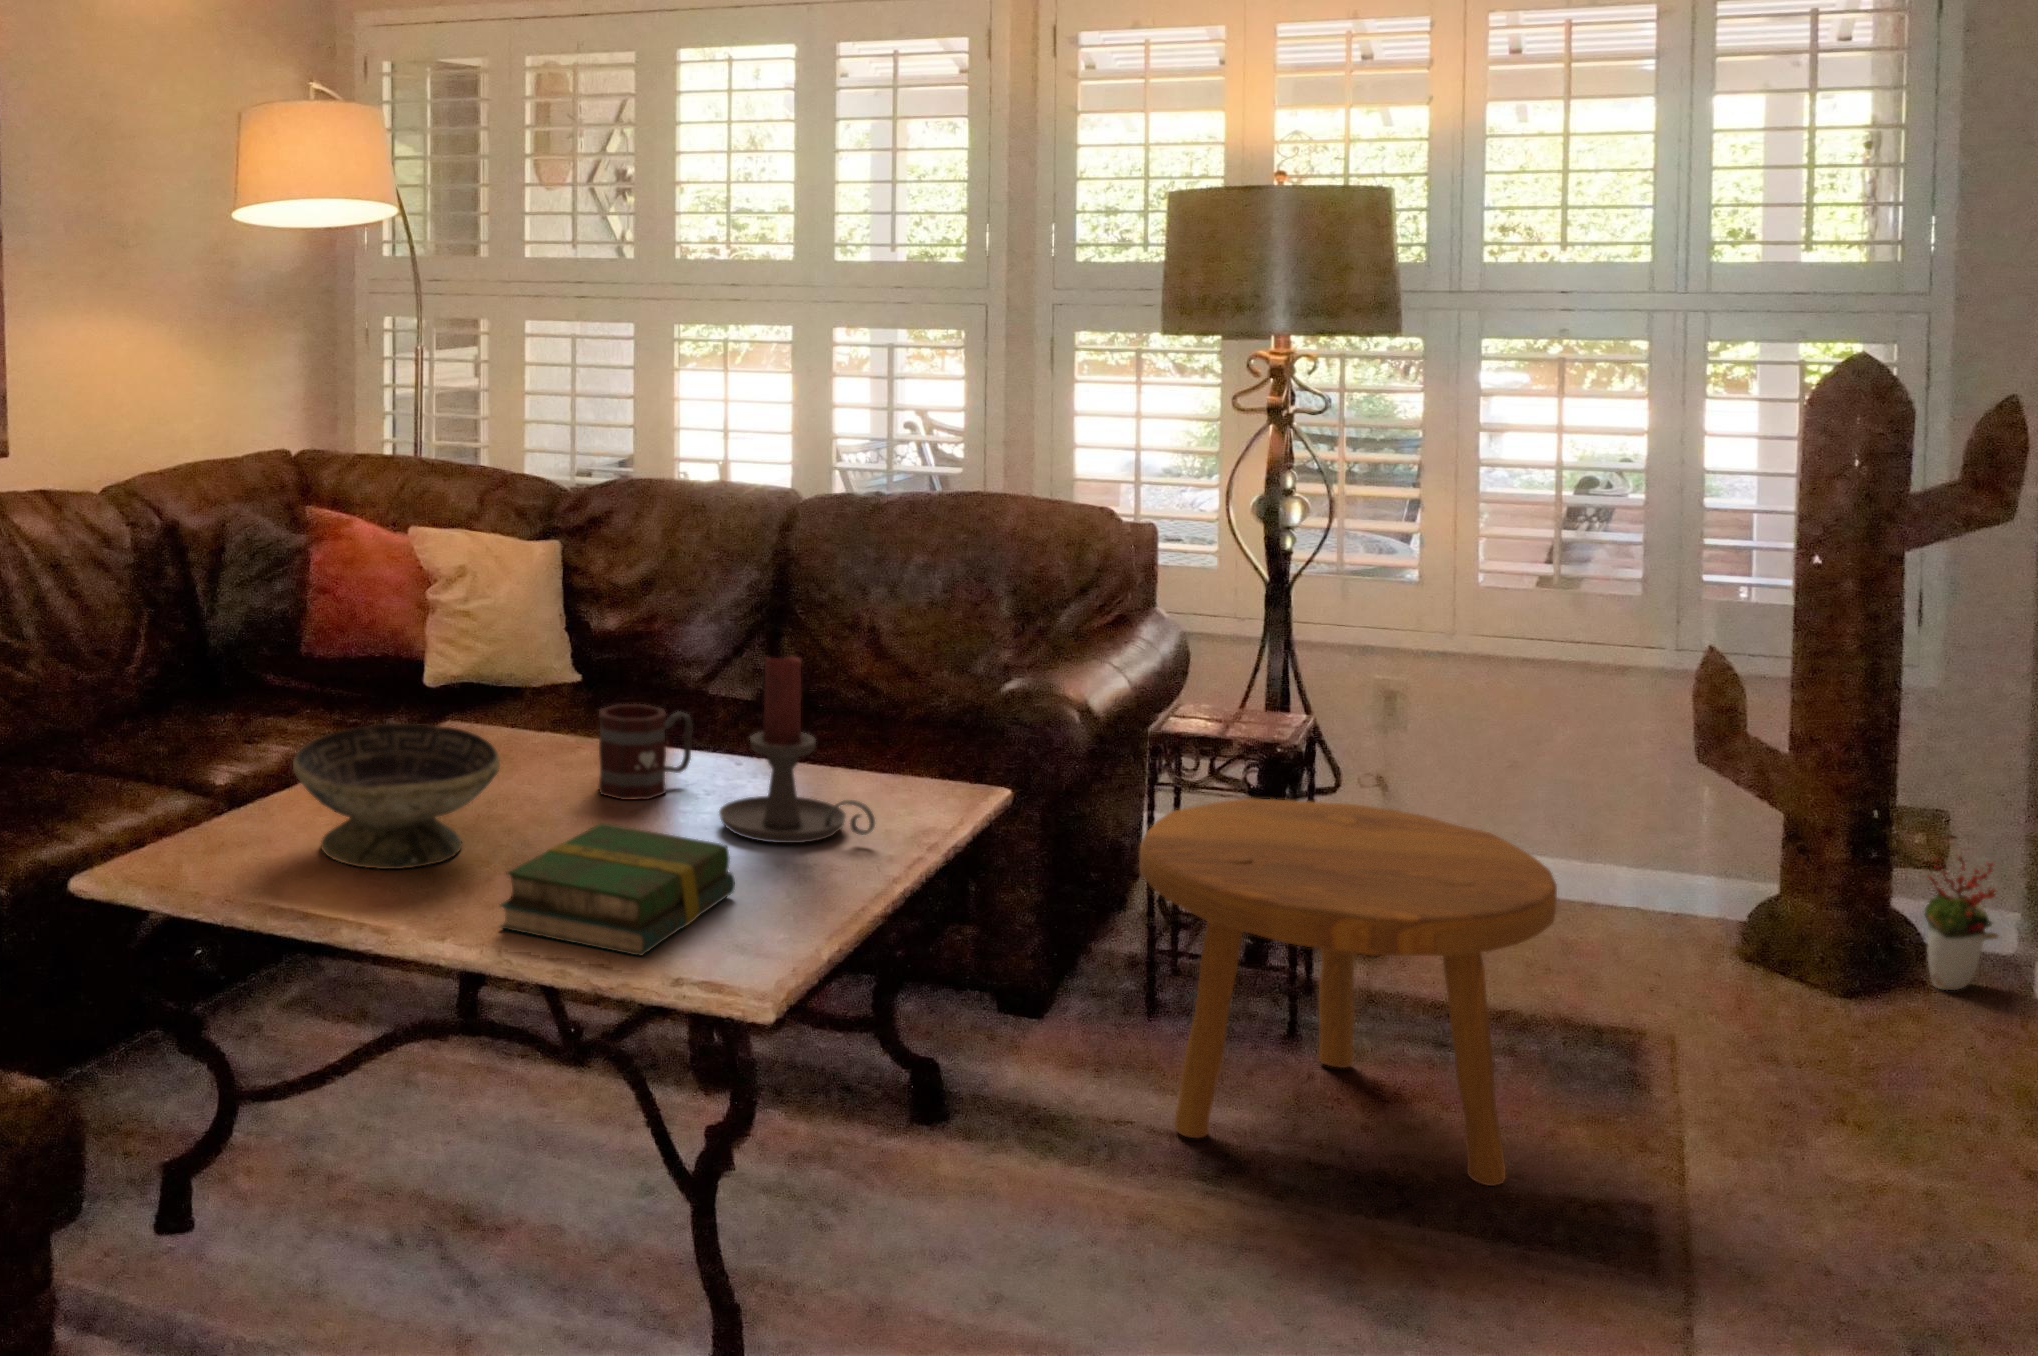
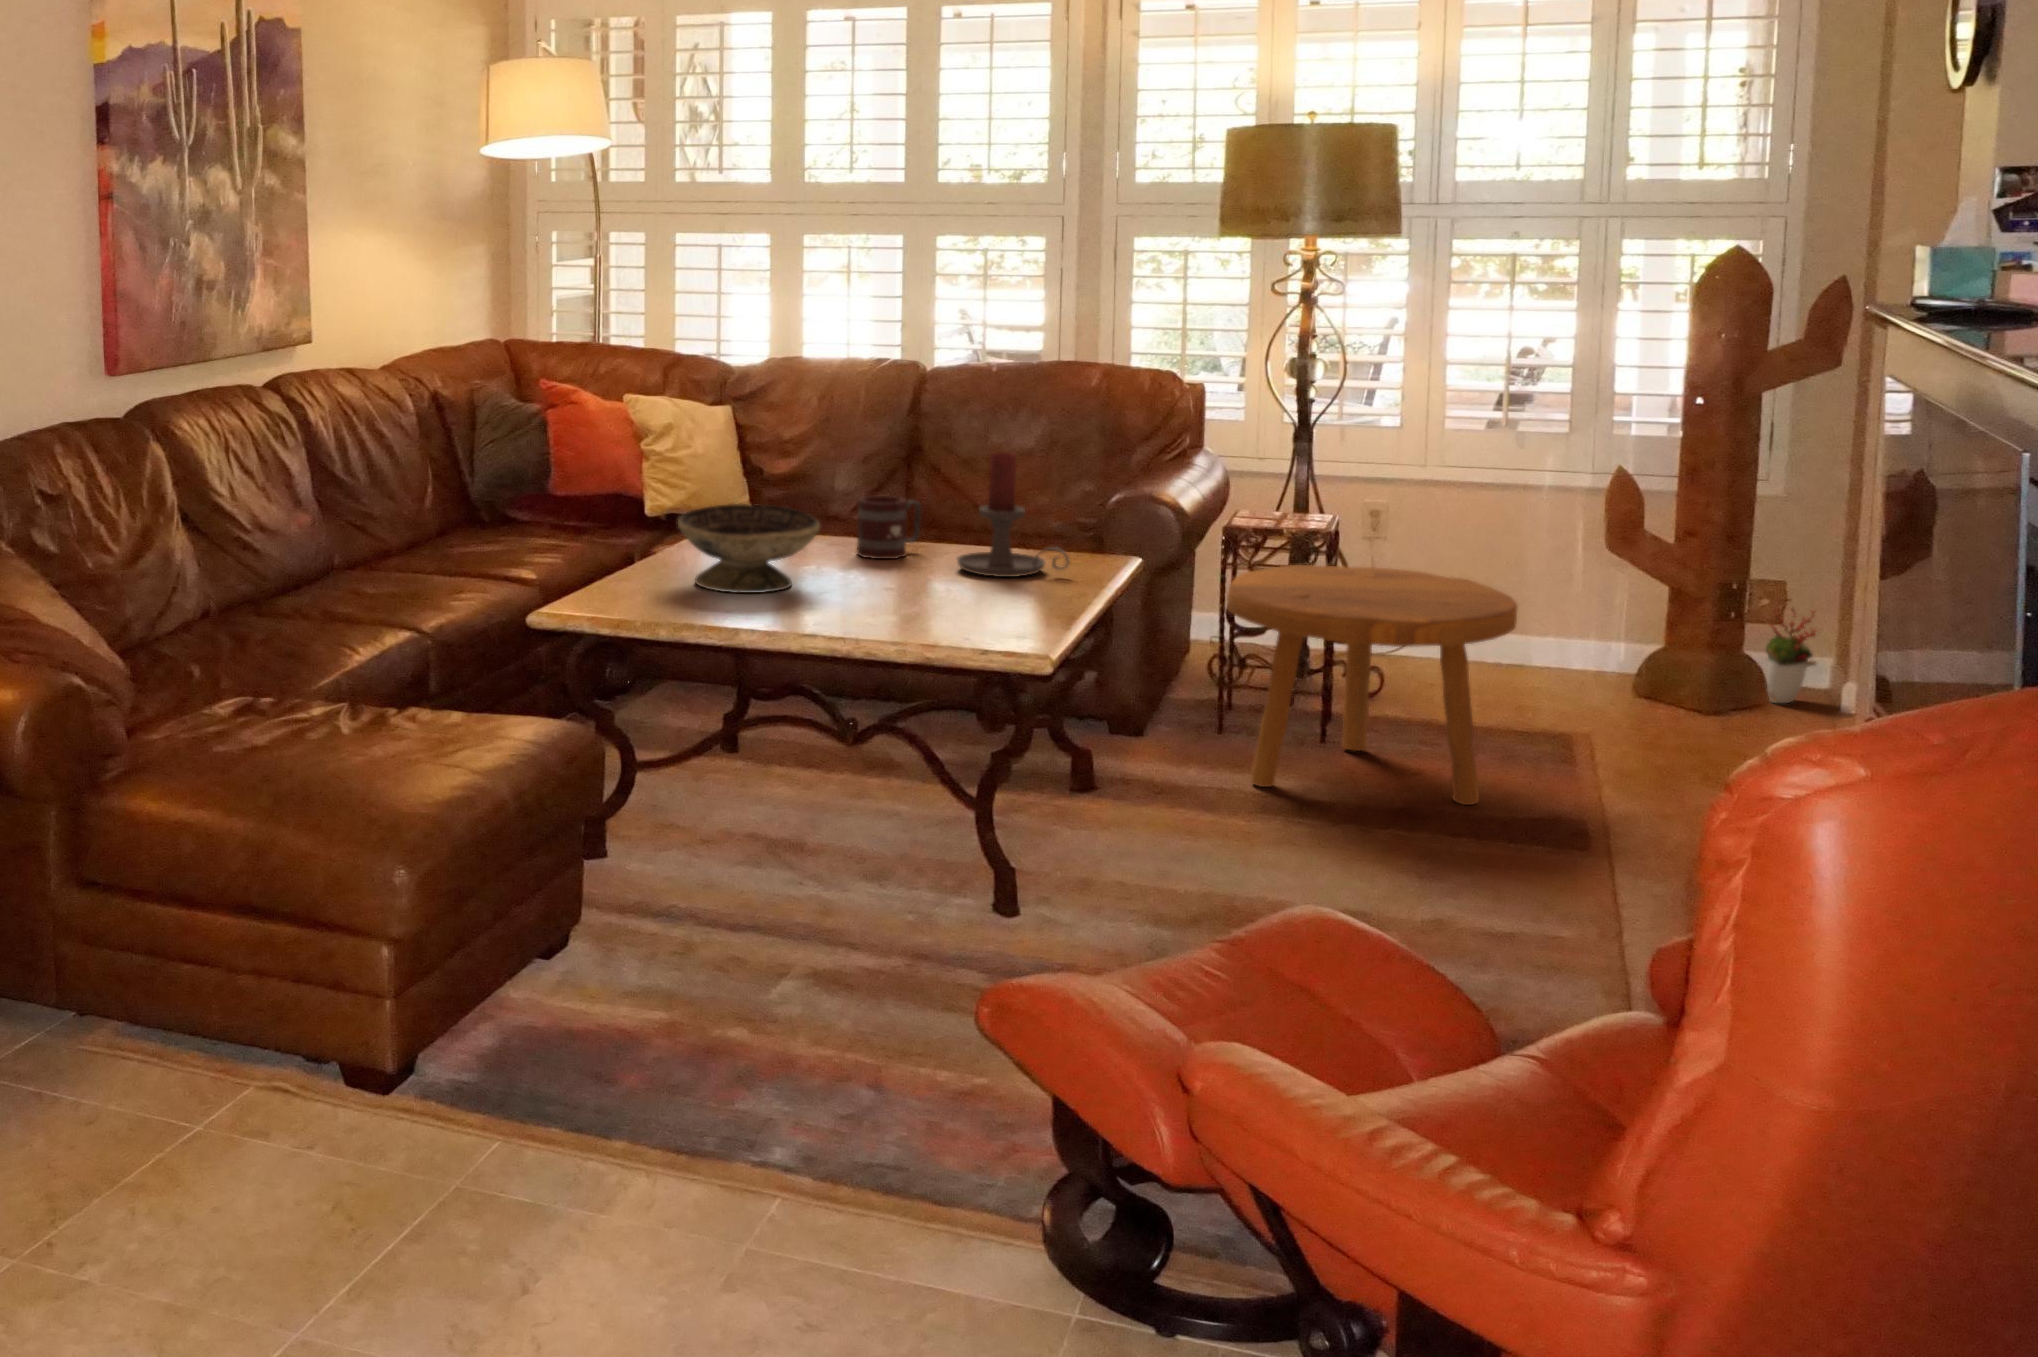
book: present [500,823,735,956] -> none [854,558,995,626]

